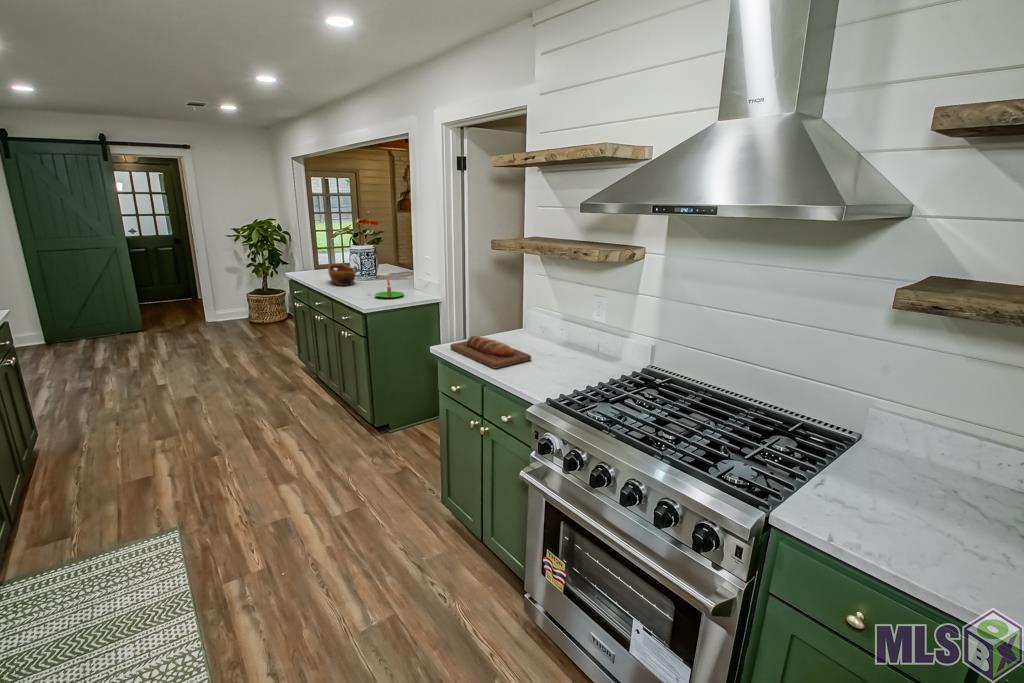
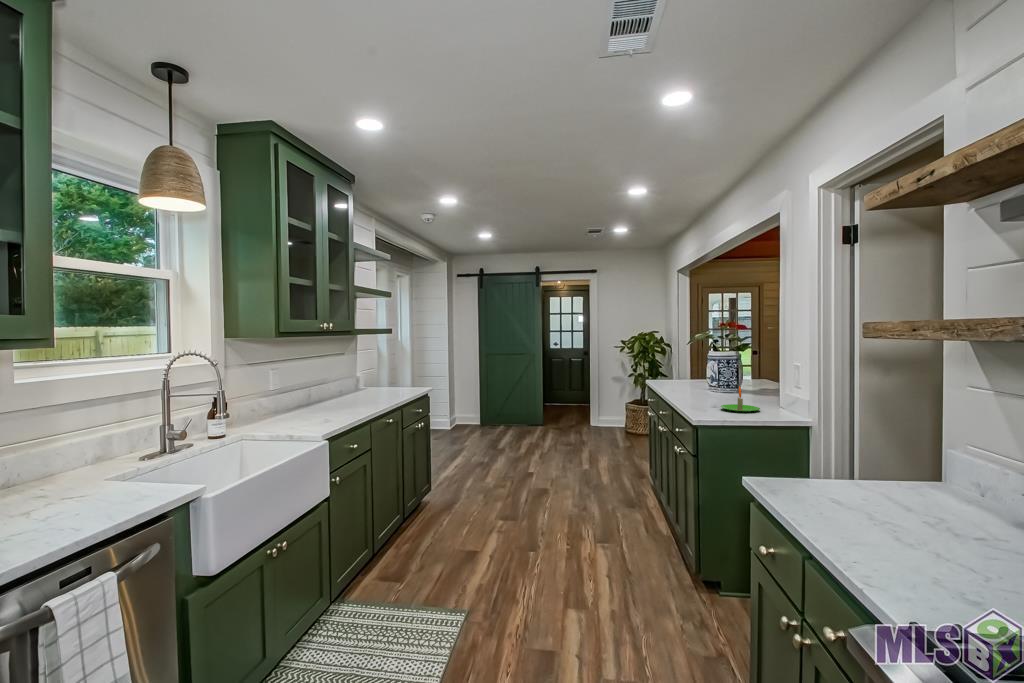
wooden bowl: present [328,264,355,286] -> none [682,372,712,396]
bread loaf: present [450,336,531,368] -> none [774,468,925,531]

